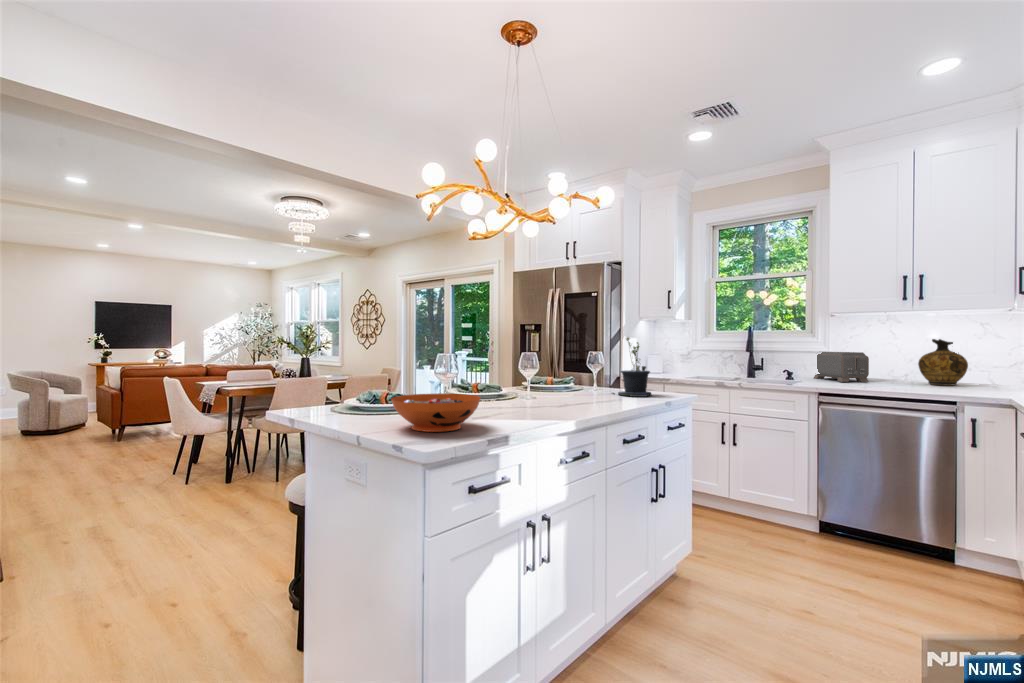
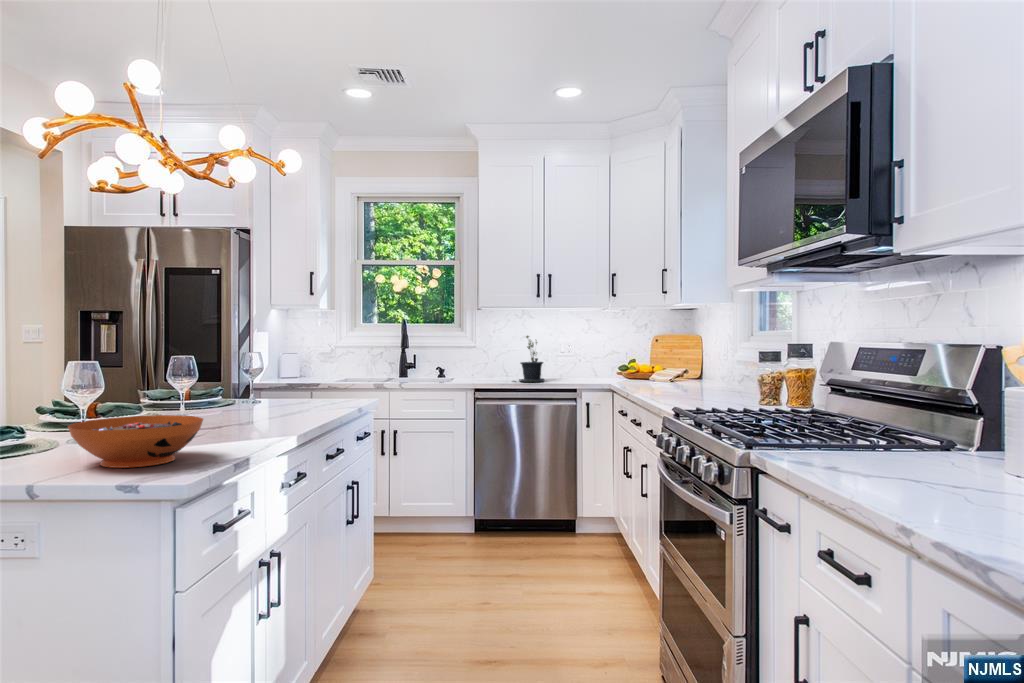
potted plant: present [613,337,652,397] -> present [519,336,544,382]
ceramic jug: present [918,339,968,385] -> none [547,333,581,376]
toaster: present [814,352,869,382] -> none [461,346,510,377]

